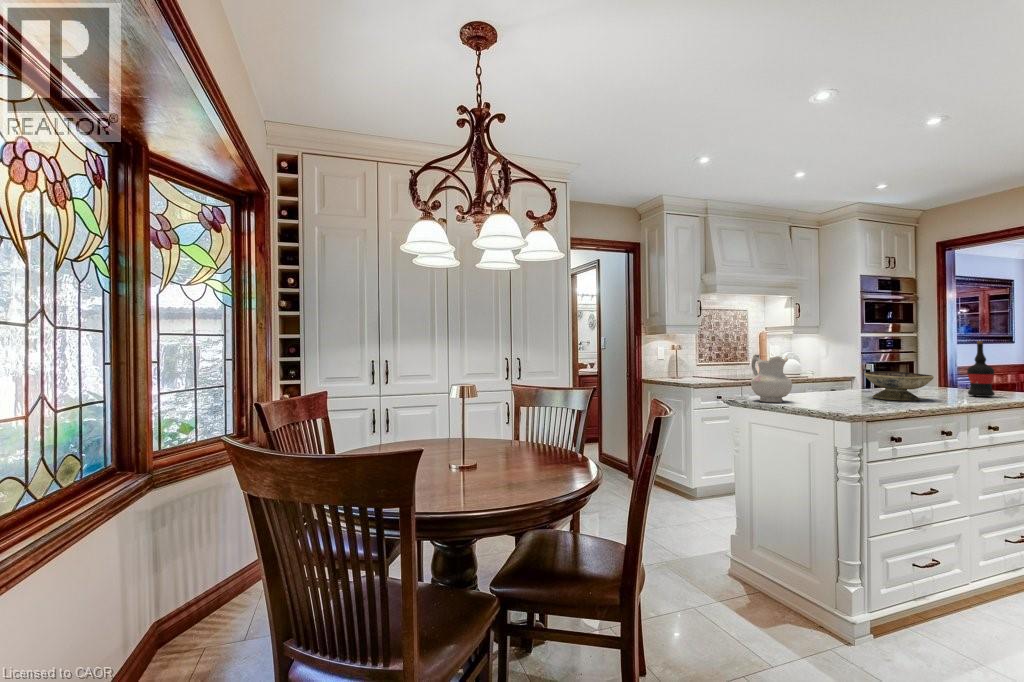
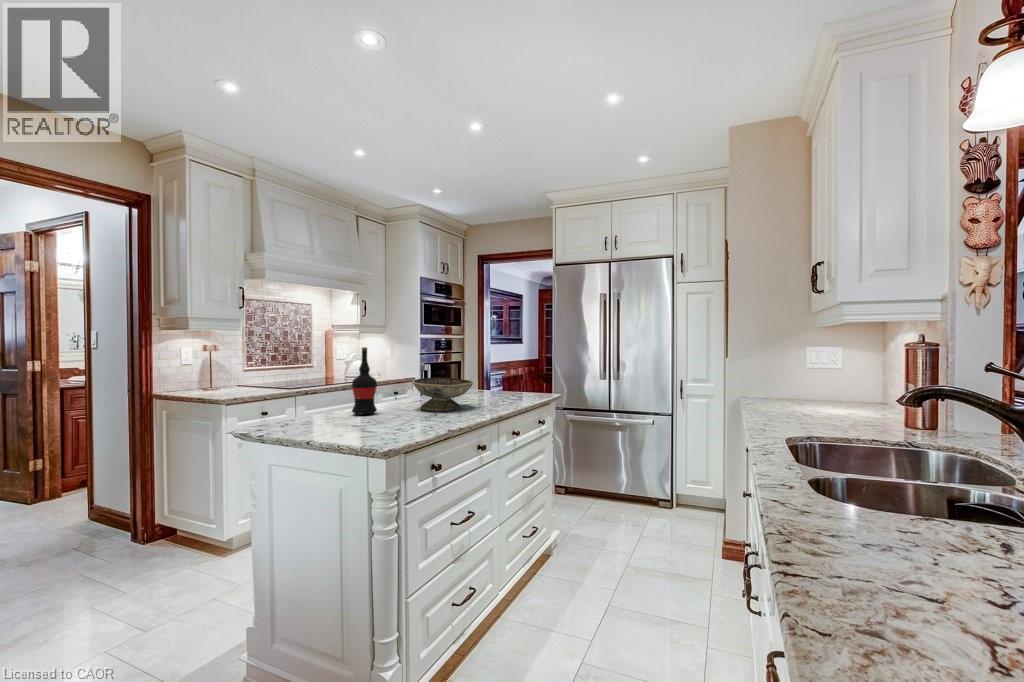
wine bottle: present [967,341,995,397] -> present [352,347,377,415]
ceramic pitcher: present [751,355,792,402] -> none [273,363,328,431]

